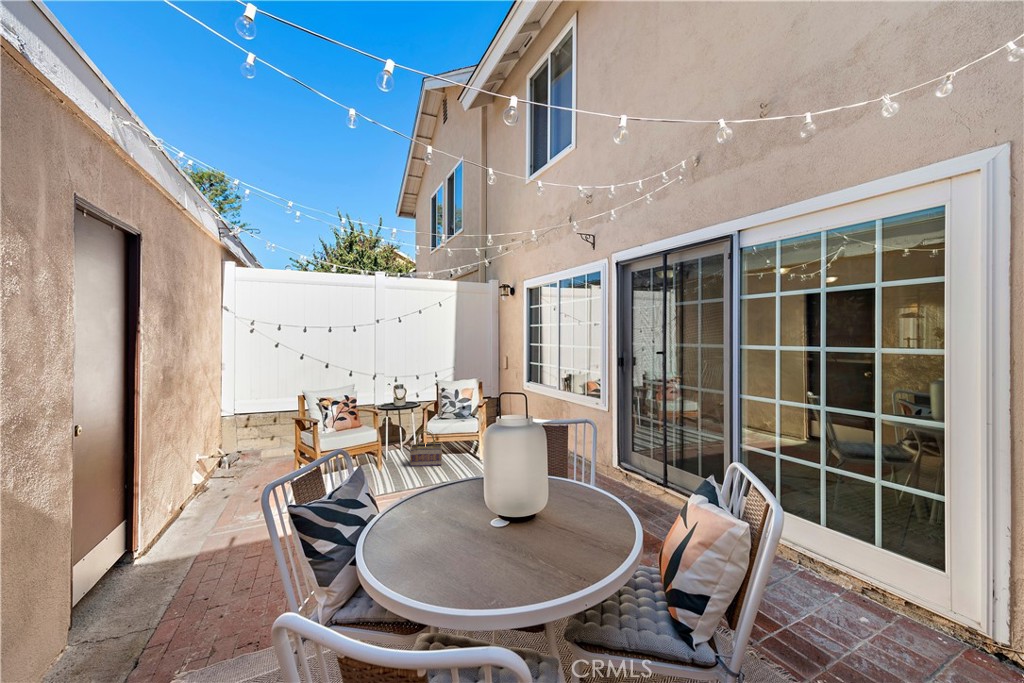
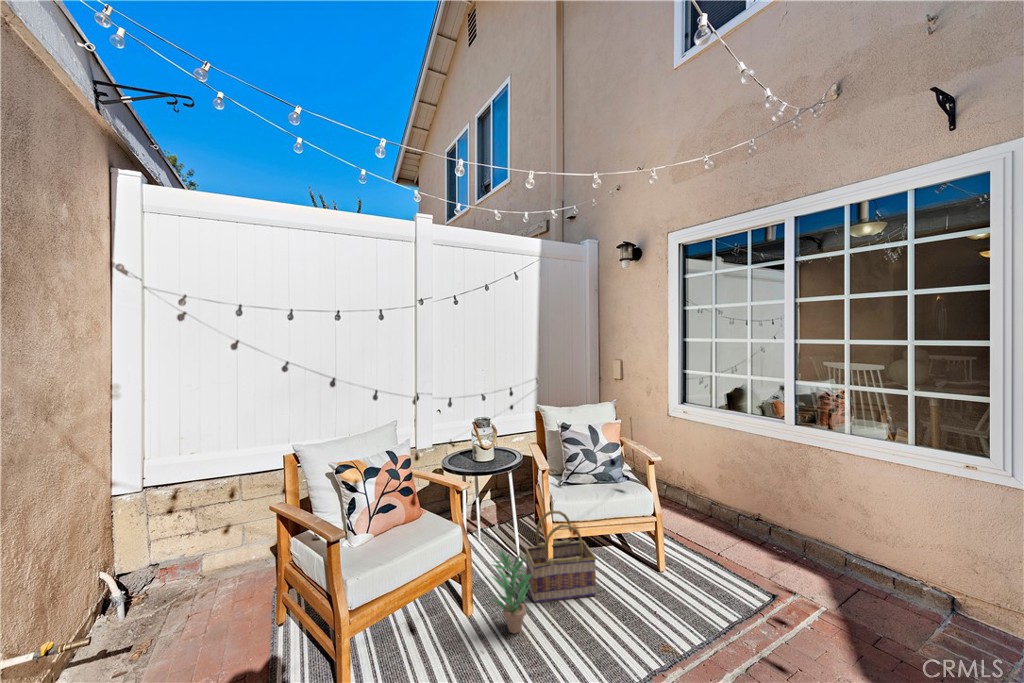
potted plant: none [383,436,405,473] -> present [492,549,532,633]

